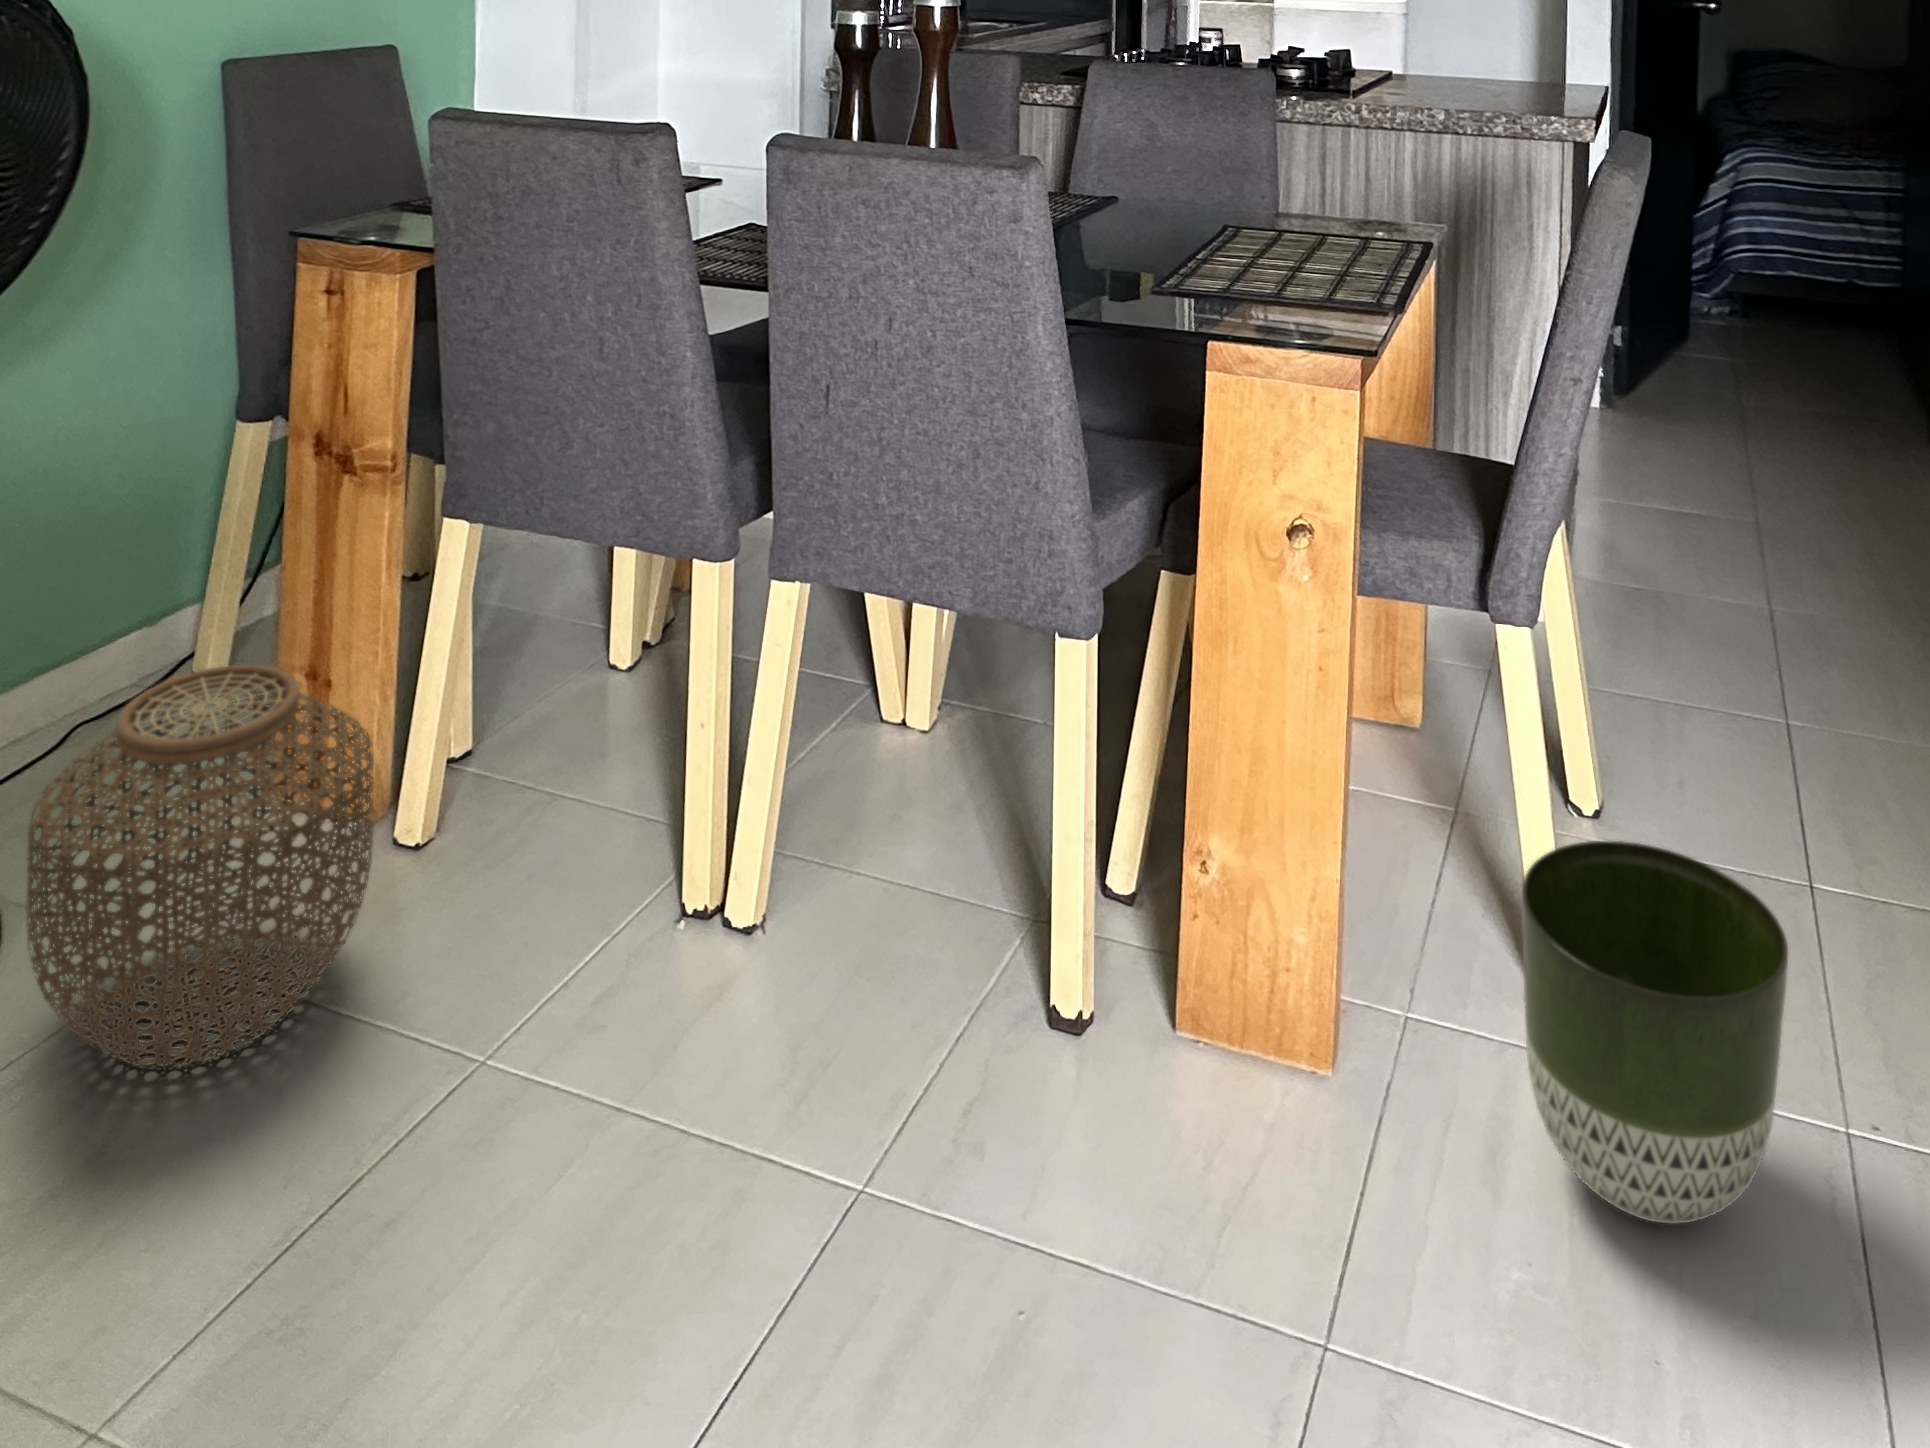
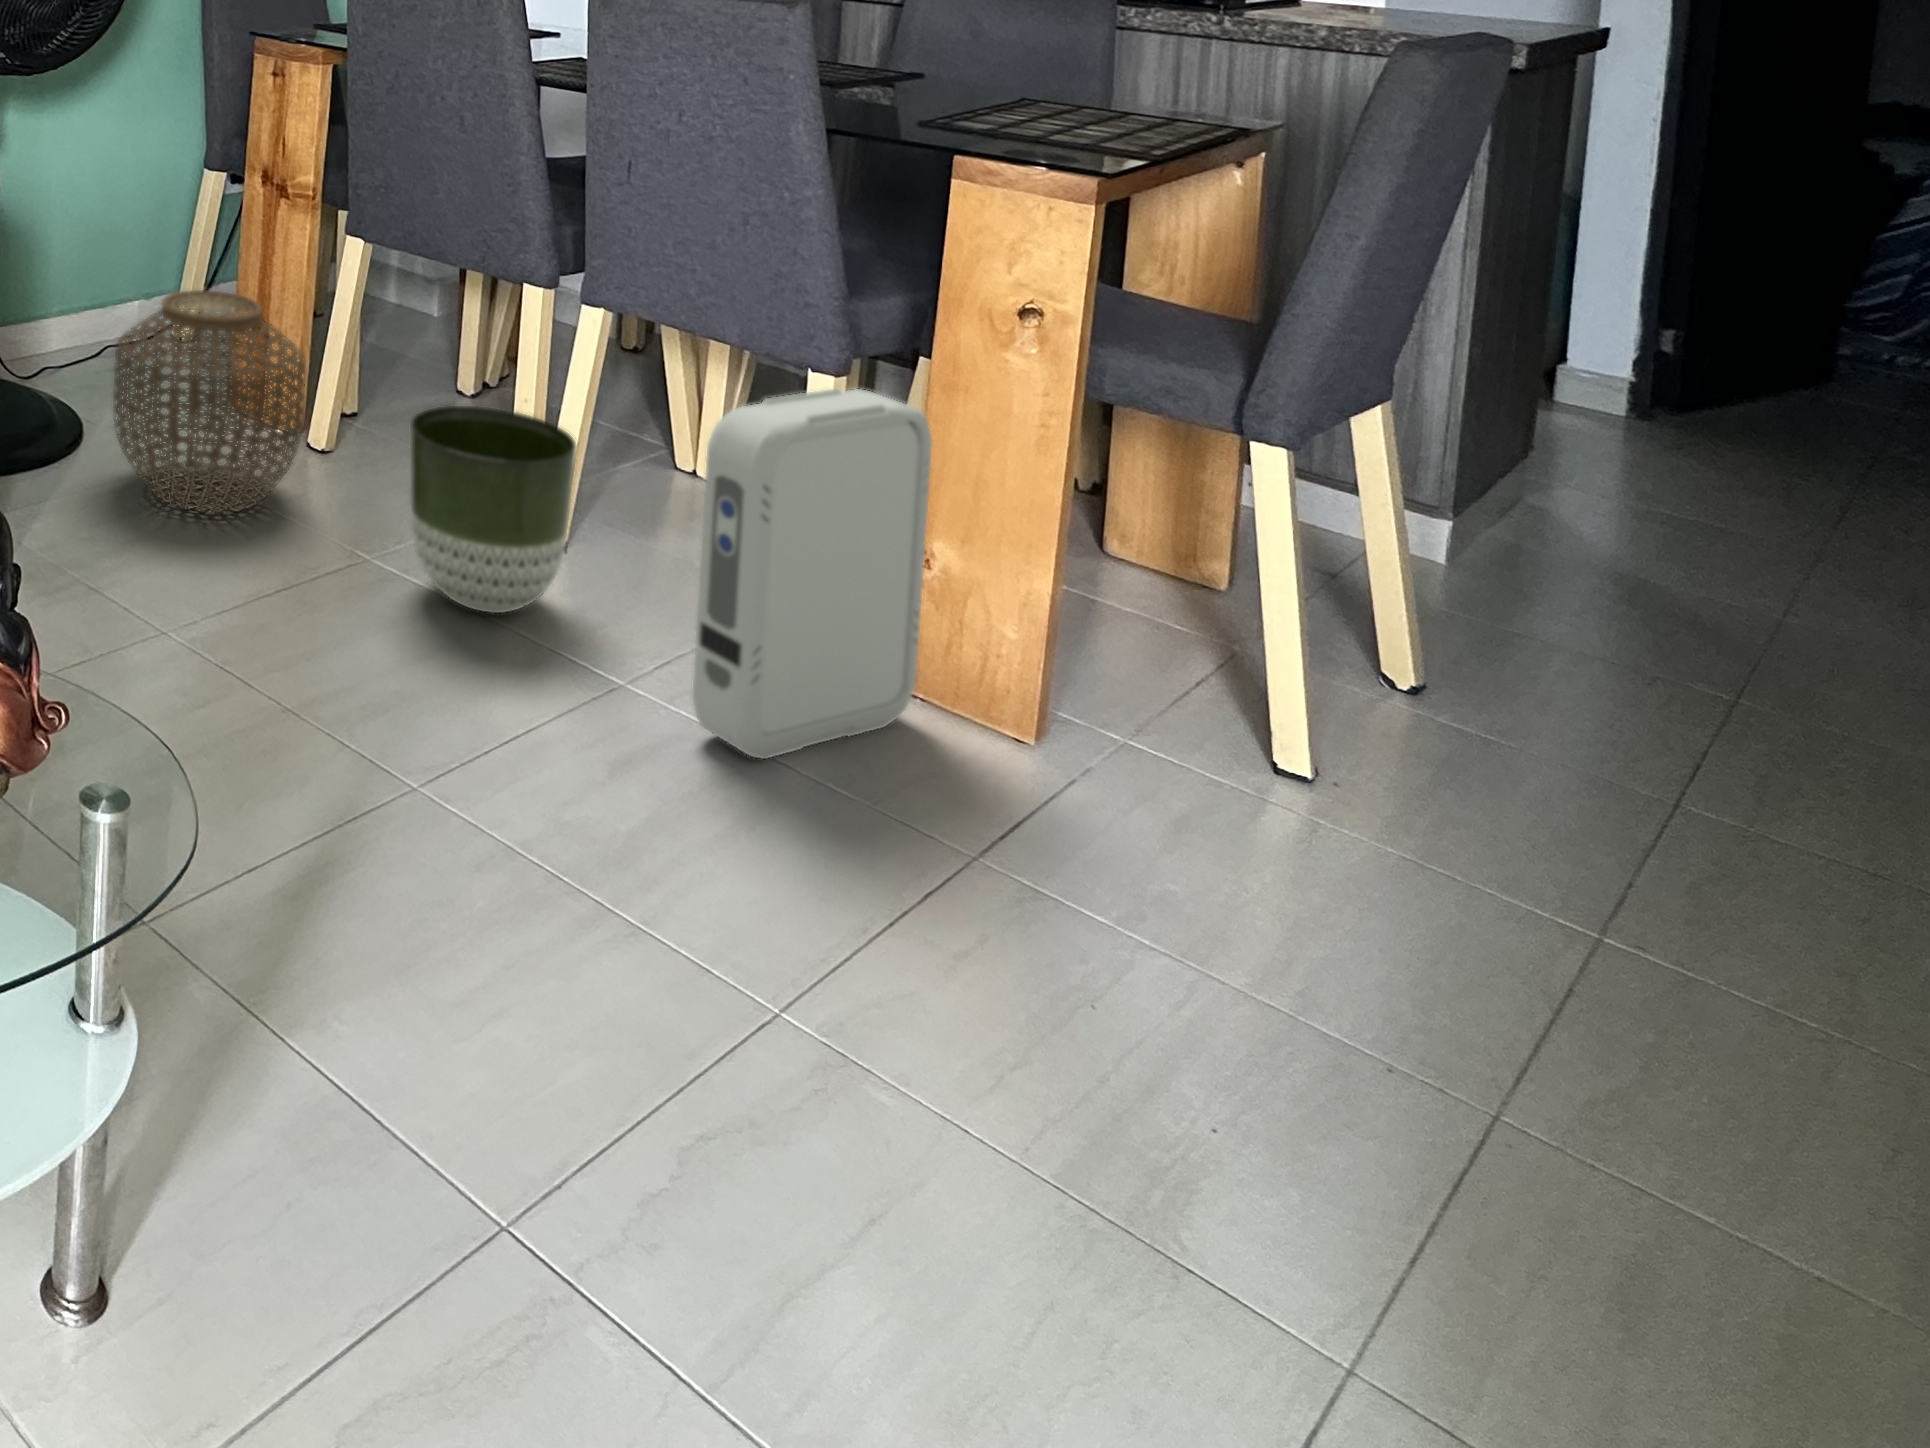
air purifier: none [965,695,1226,1337] -> present [692,389,932,759]
planter: present [1522,841,1788,1224] -> present [410,406,577,613]

